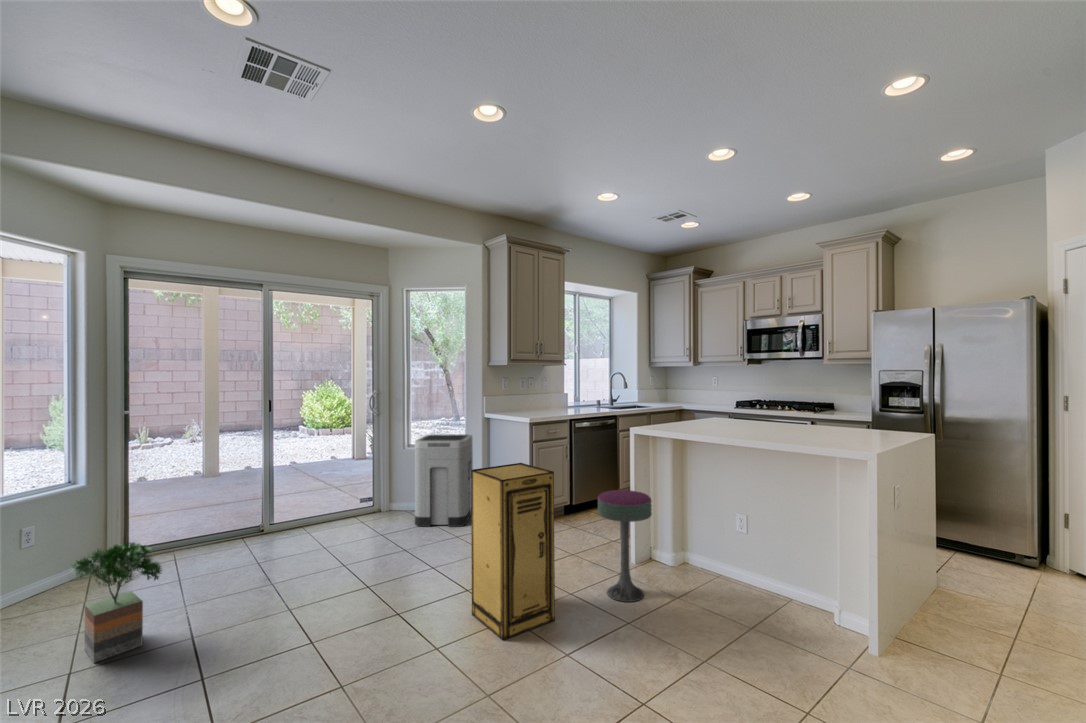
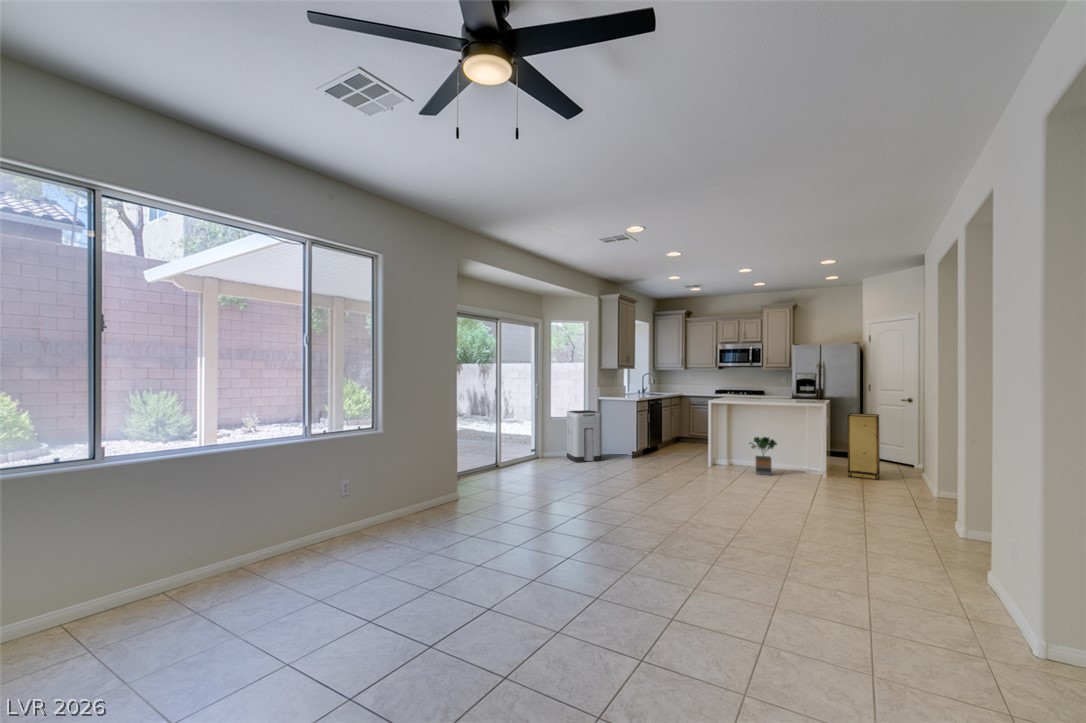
storage cabinet: present [471,463,555,640] -> present [847,413,880,480]
bar stool: present [598,490,652,602] -> none [710,429,735,475]
potted tree: present [71,542,162,663] -> present [749,437,777,475]

